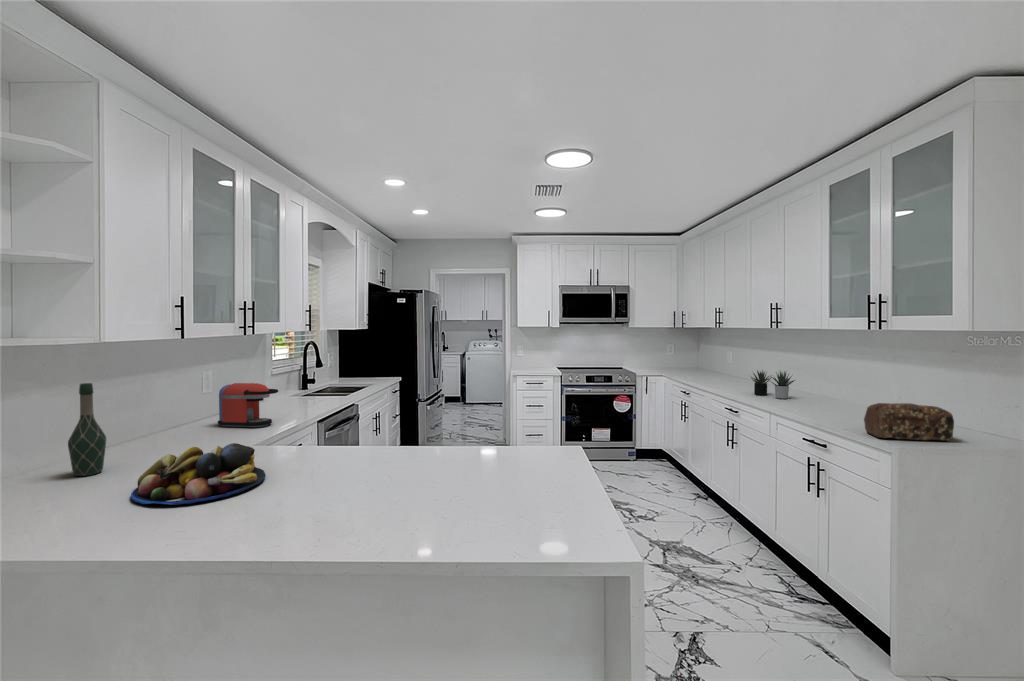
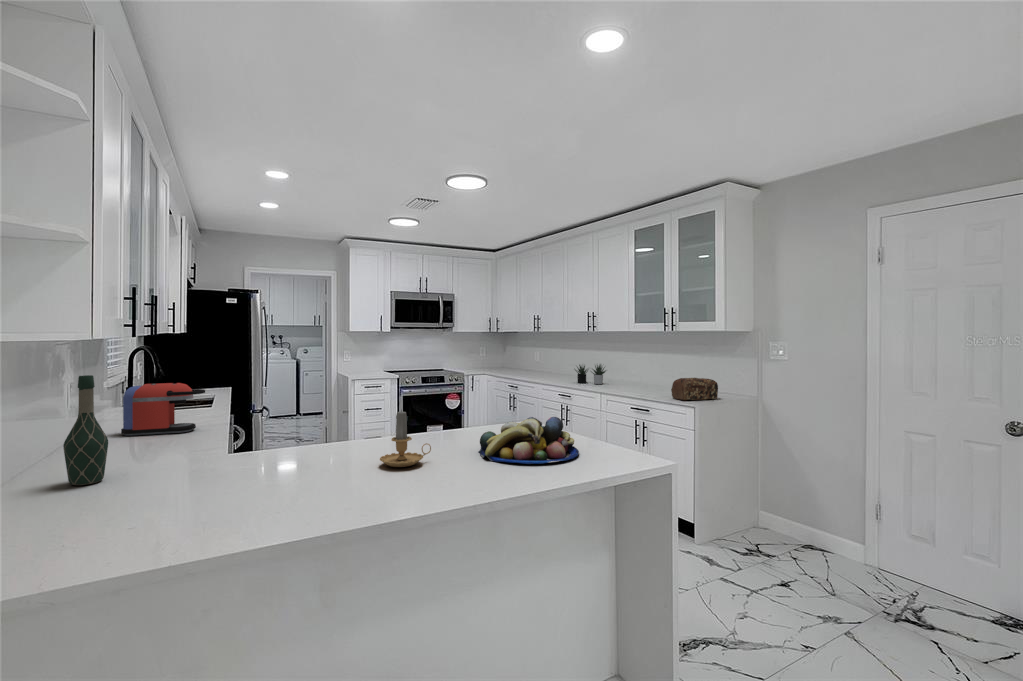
candle: none [279,435,342,503] -> present [380,411,431,467]
fruit bowl: present [131,443,265,505] -> present [479,417,579,464]

